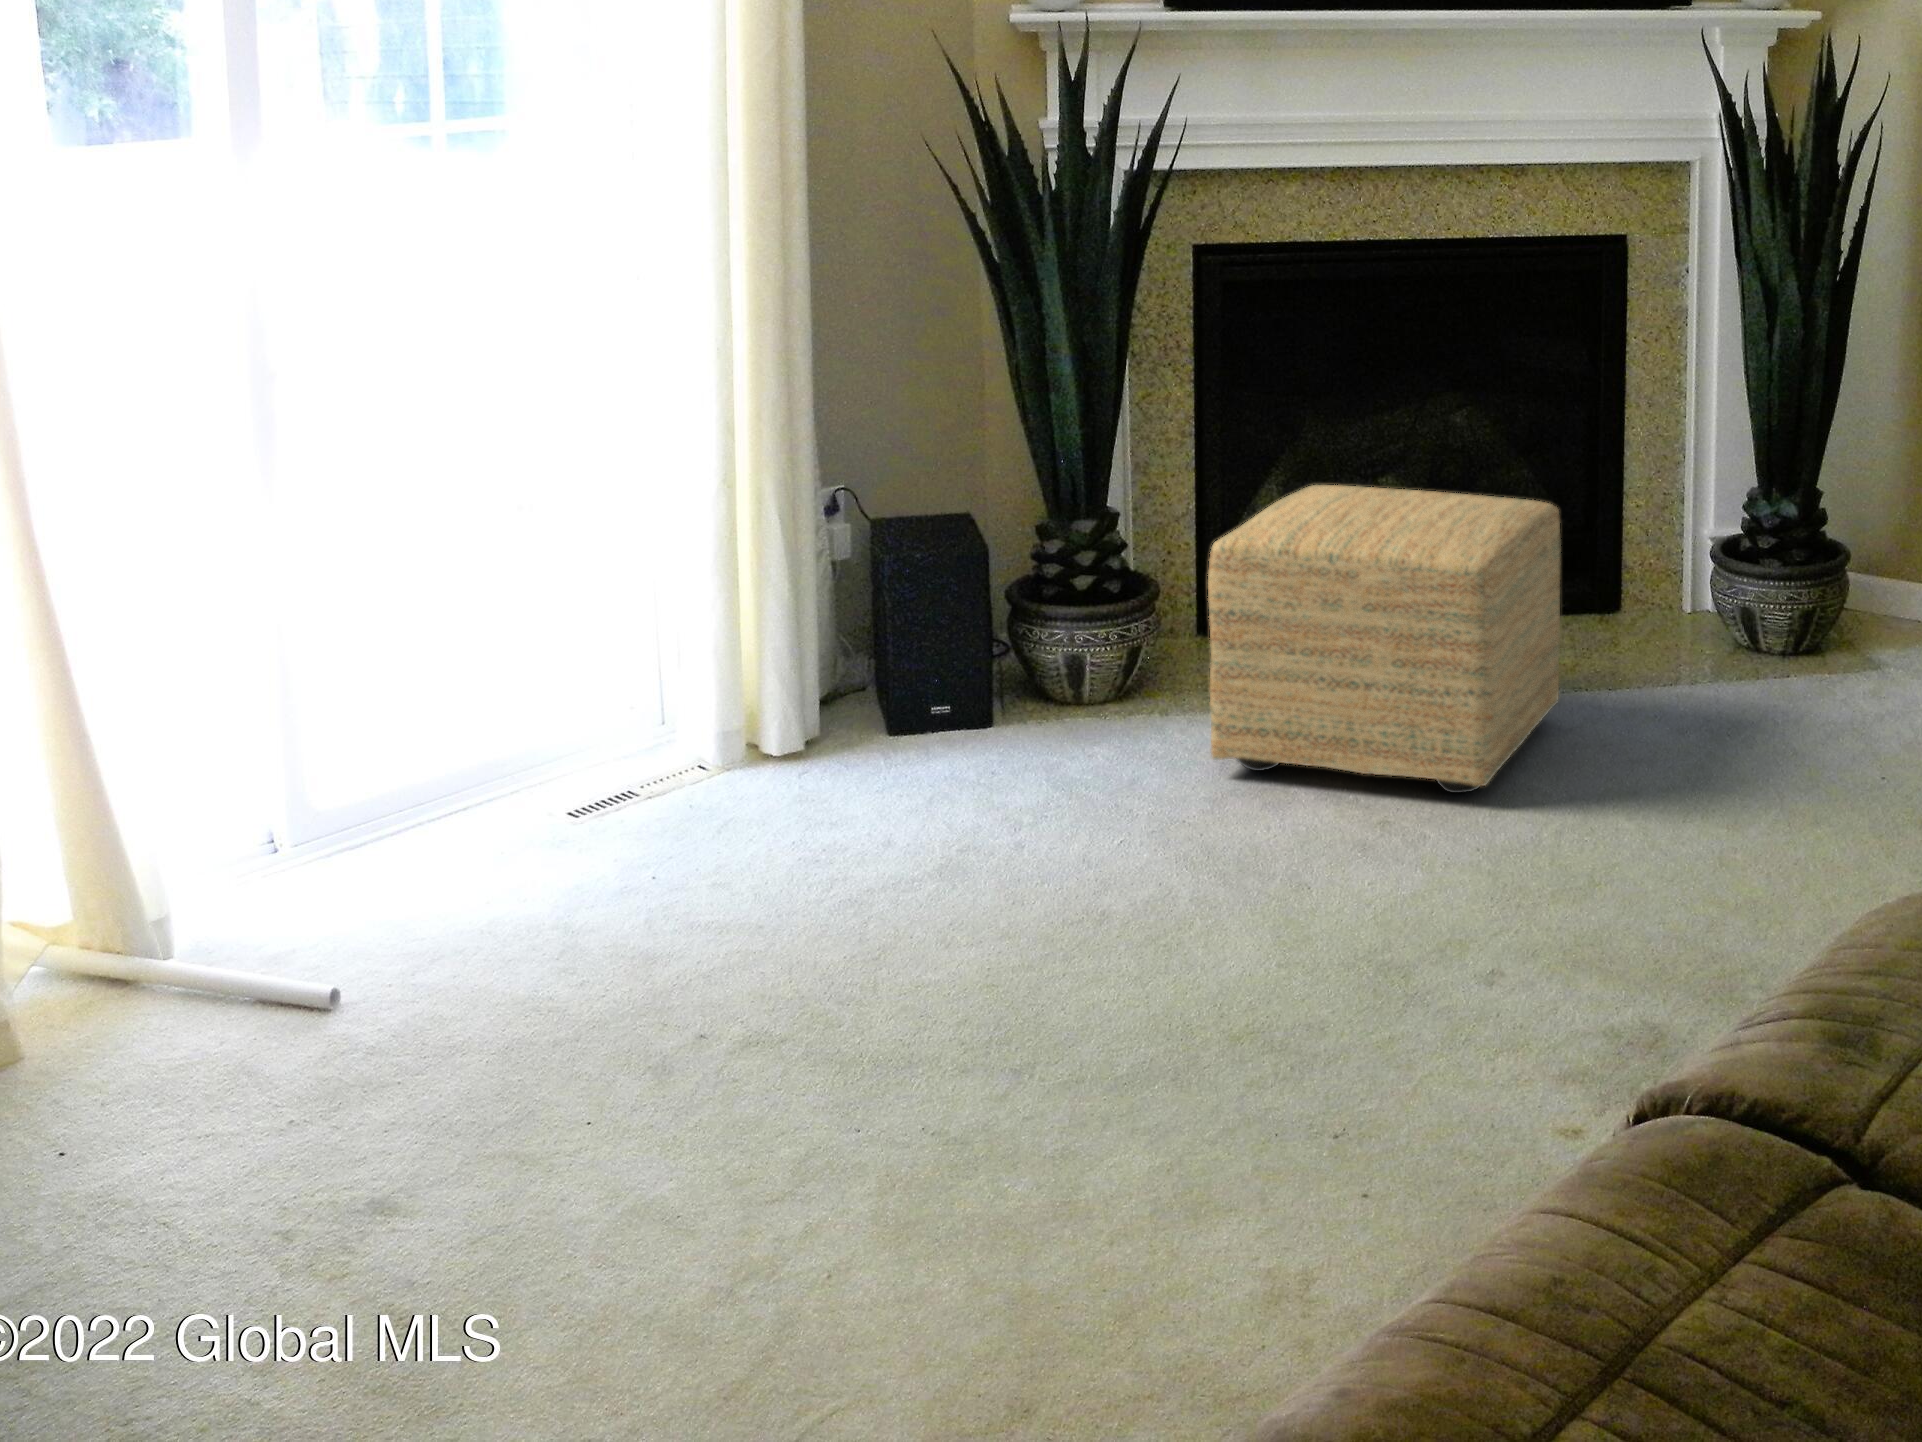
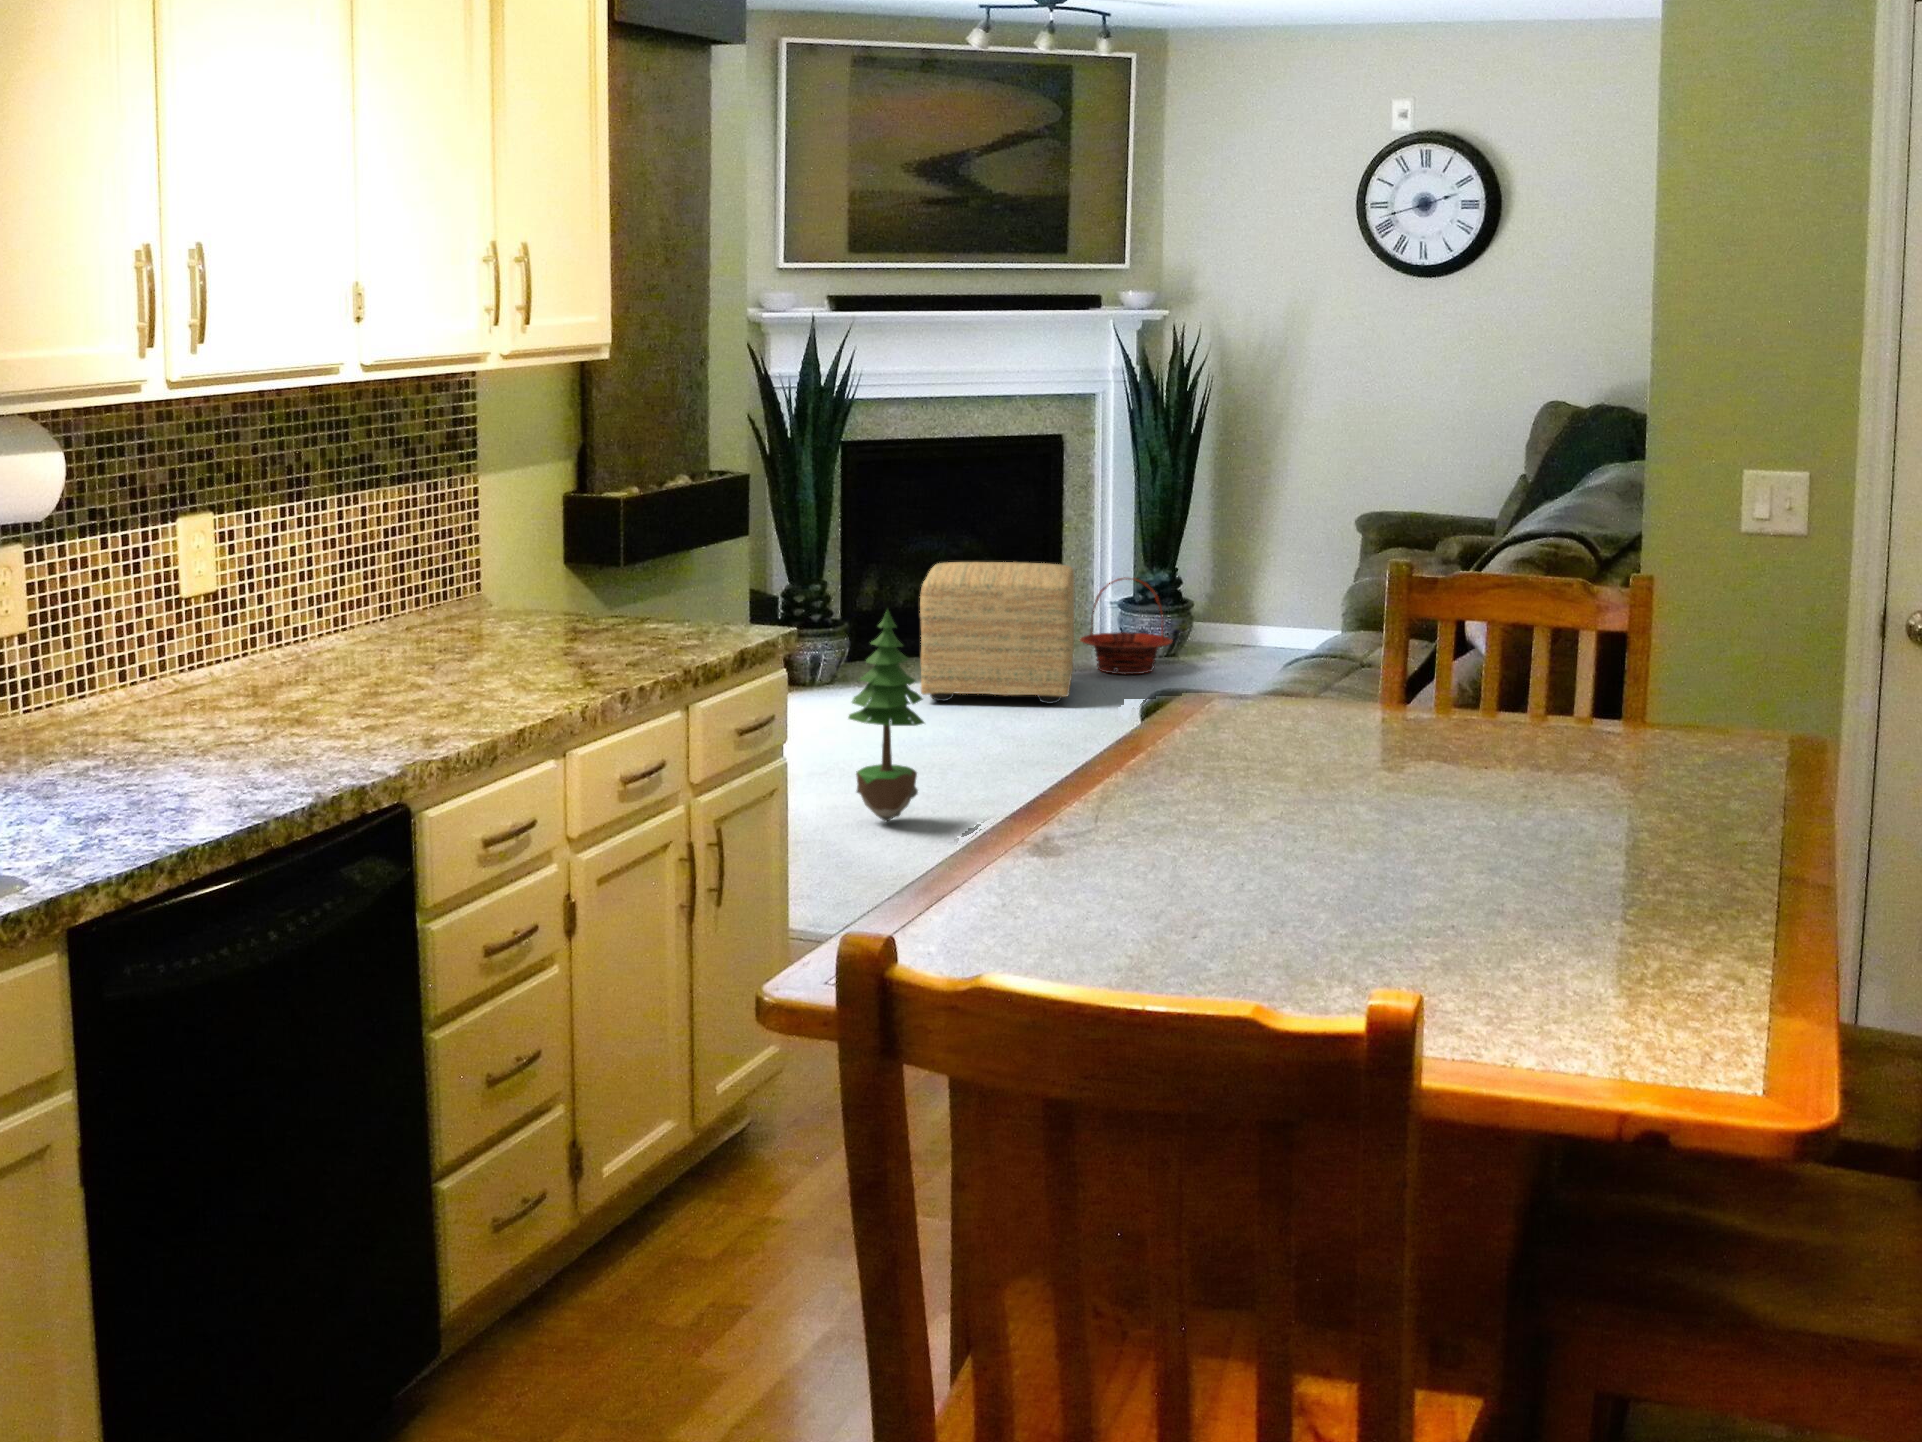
basket: none [1595,520,1774,709] -> present [1080,577,1172,674]
potted tree: none [585,741,789,1251] -> present [849,610,924,822]

